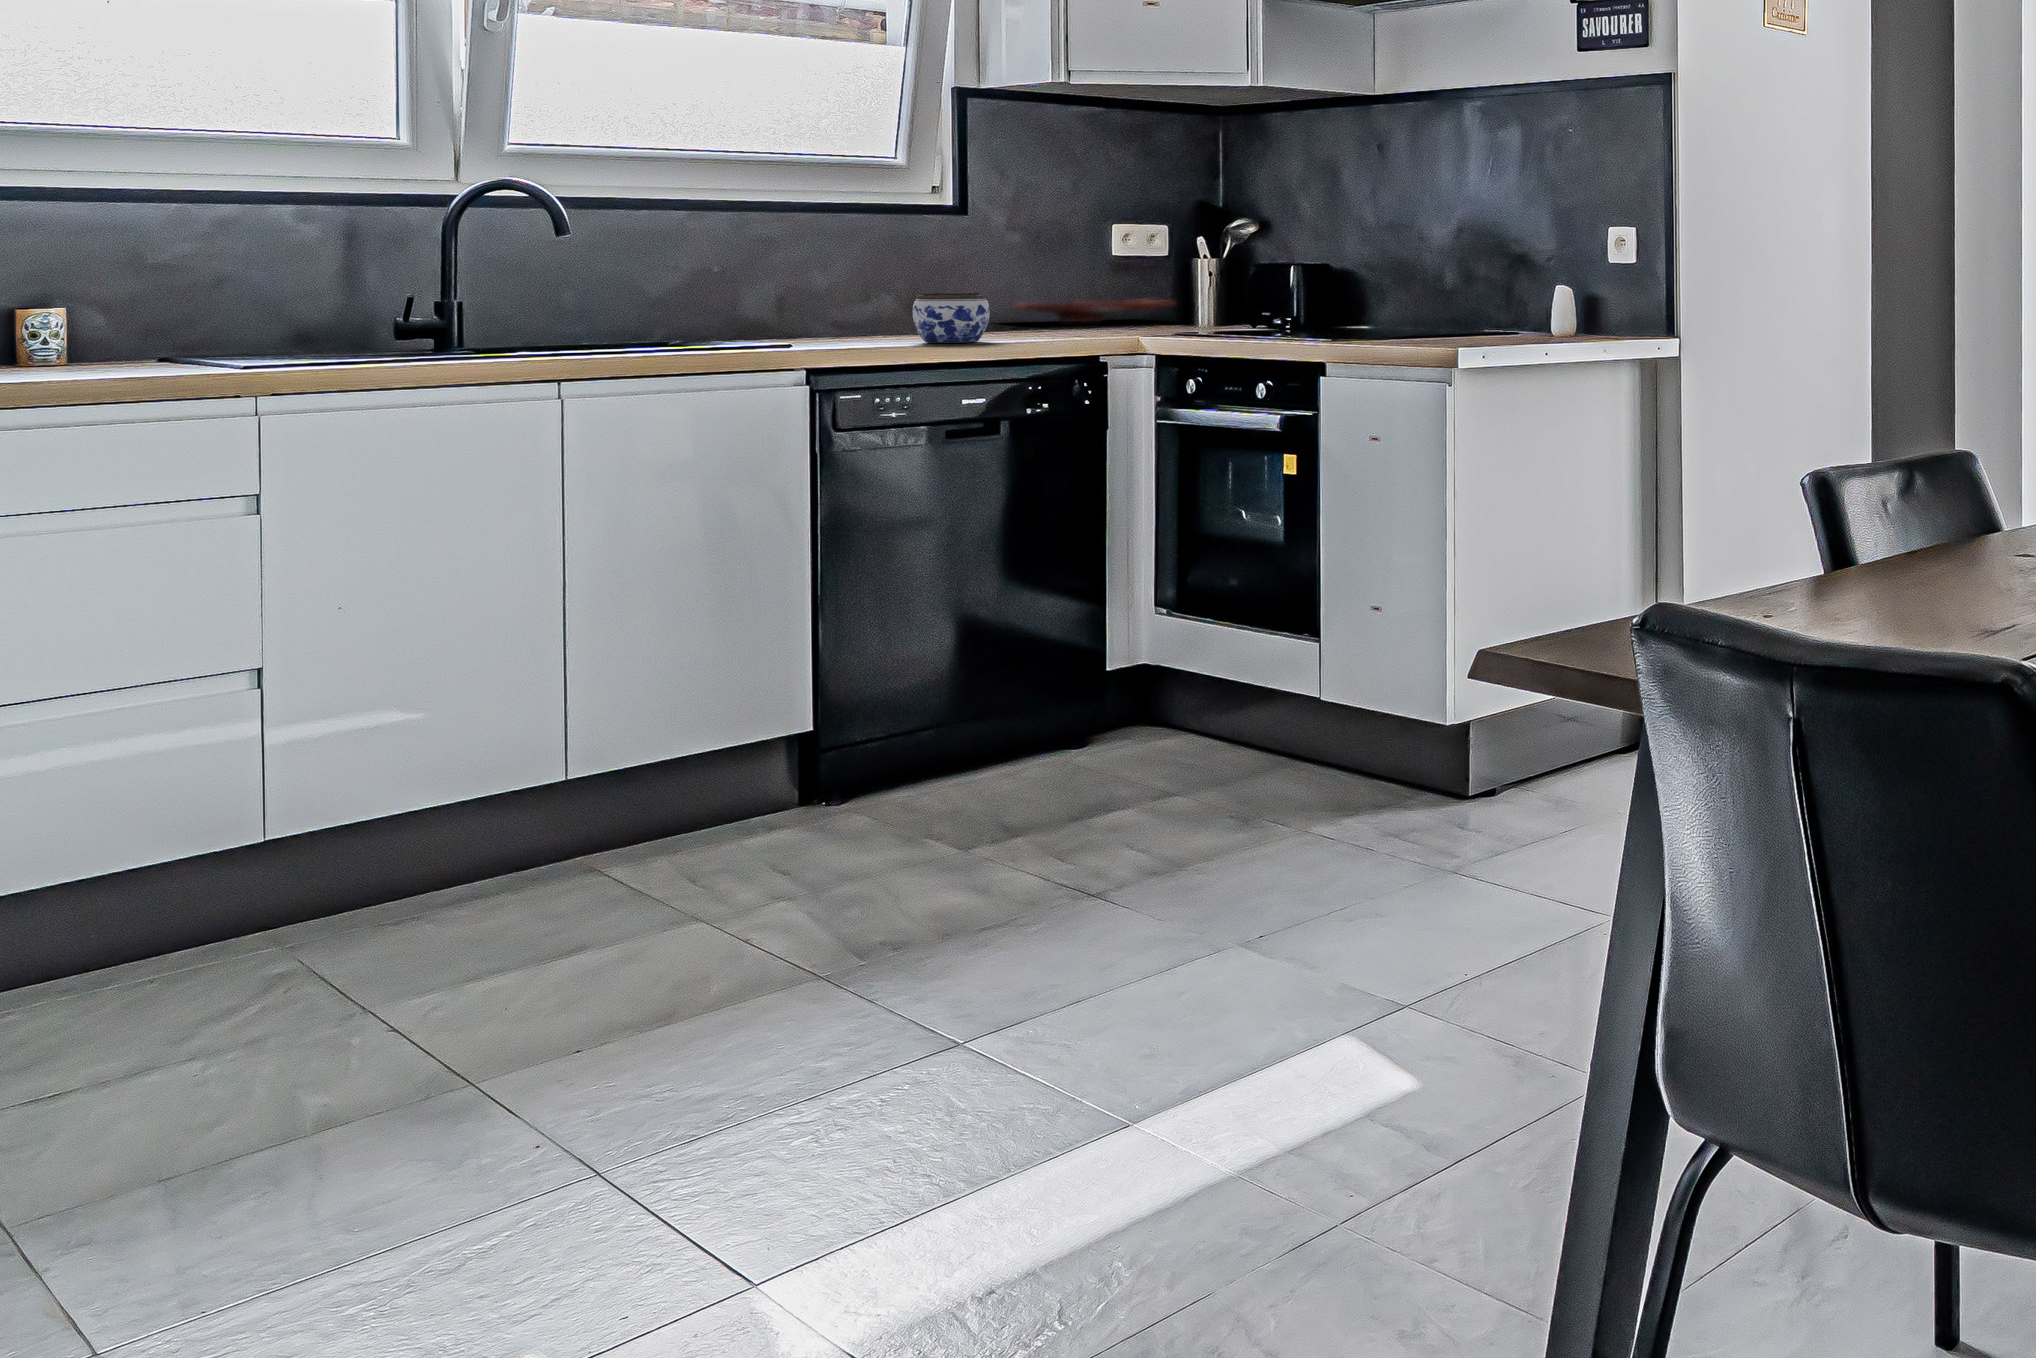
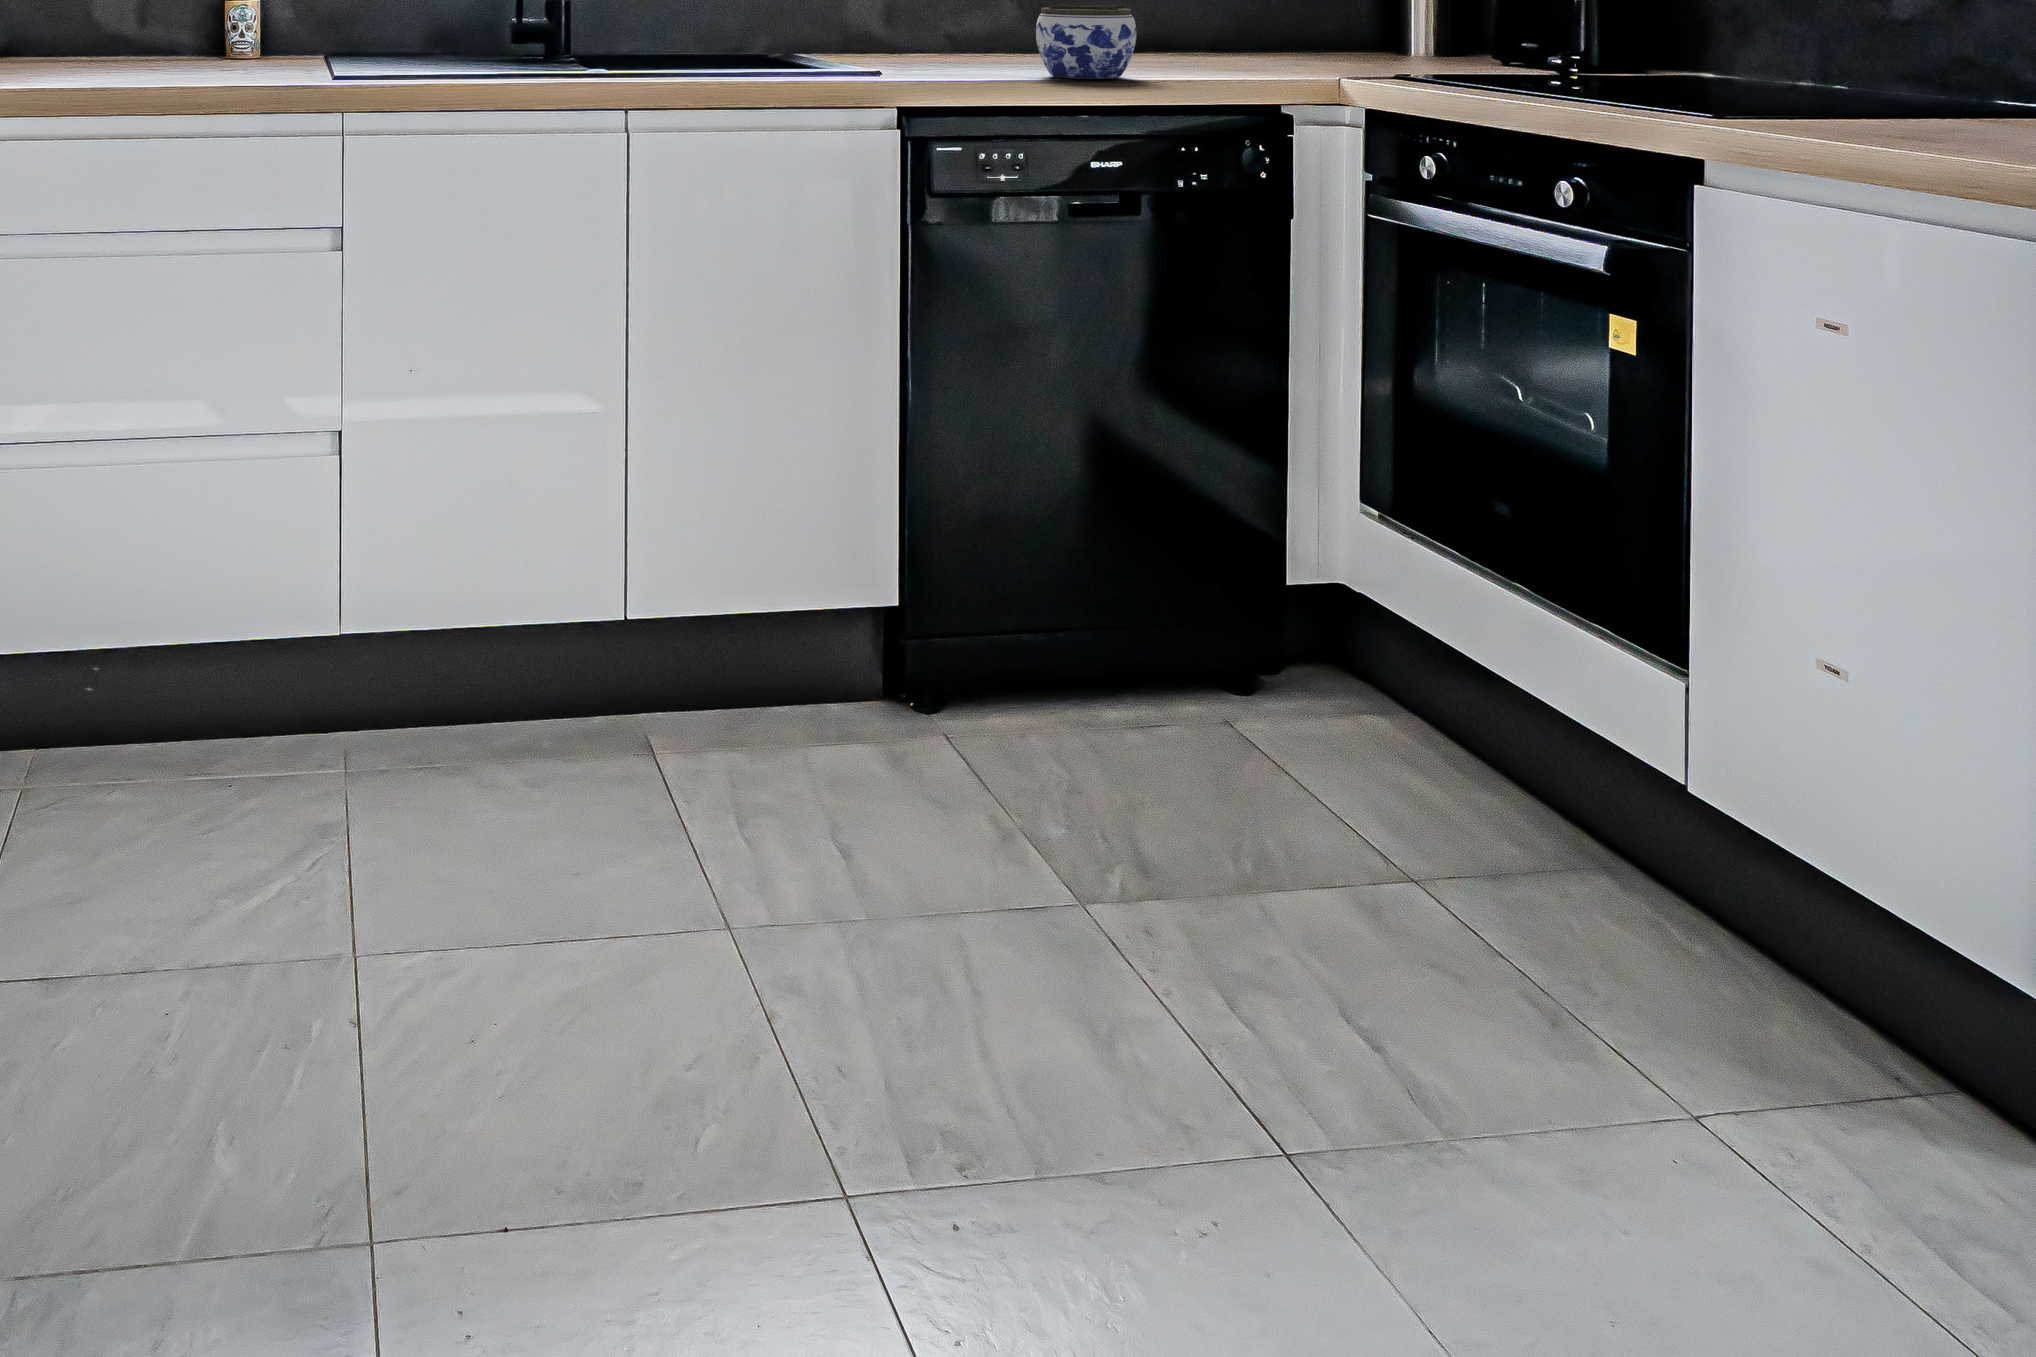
cutting board: present [1015,299,1173,322] -> none [1122,13,1378,45]

